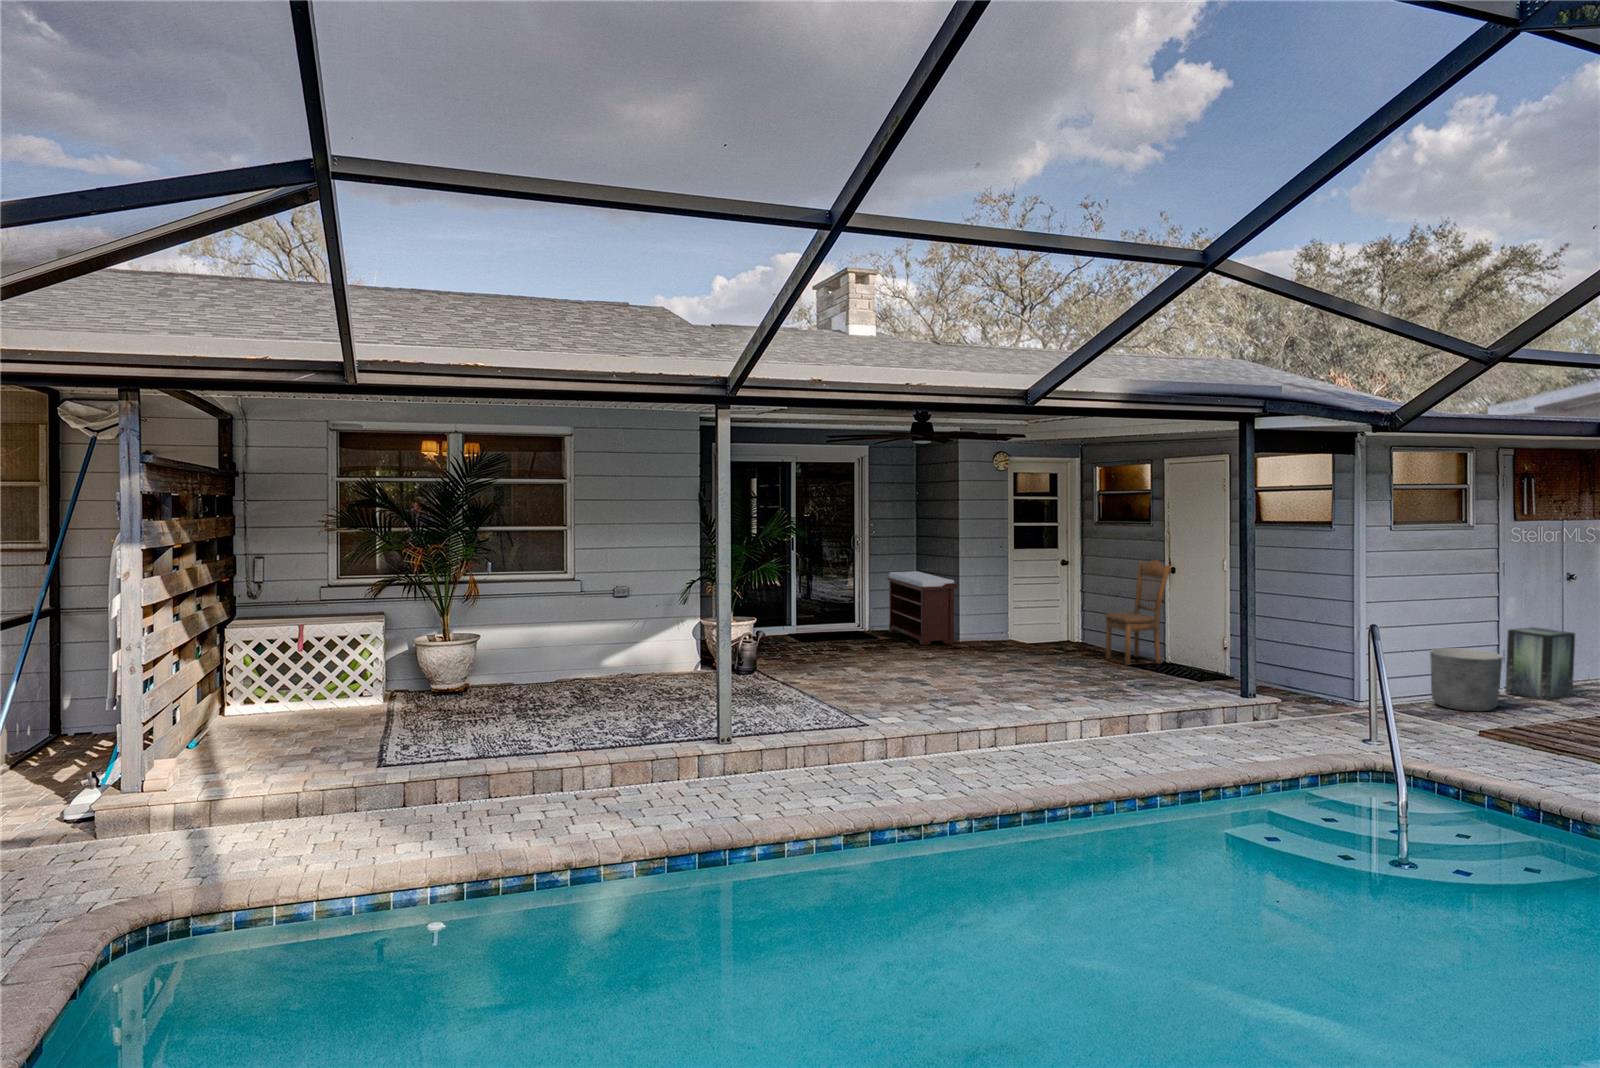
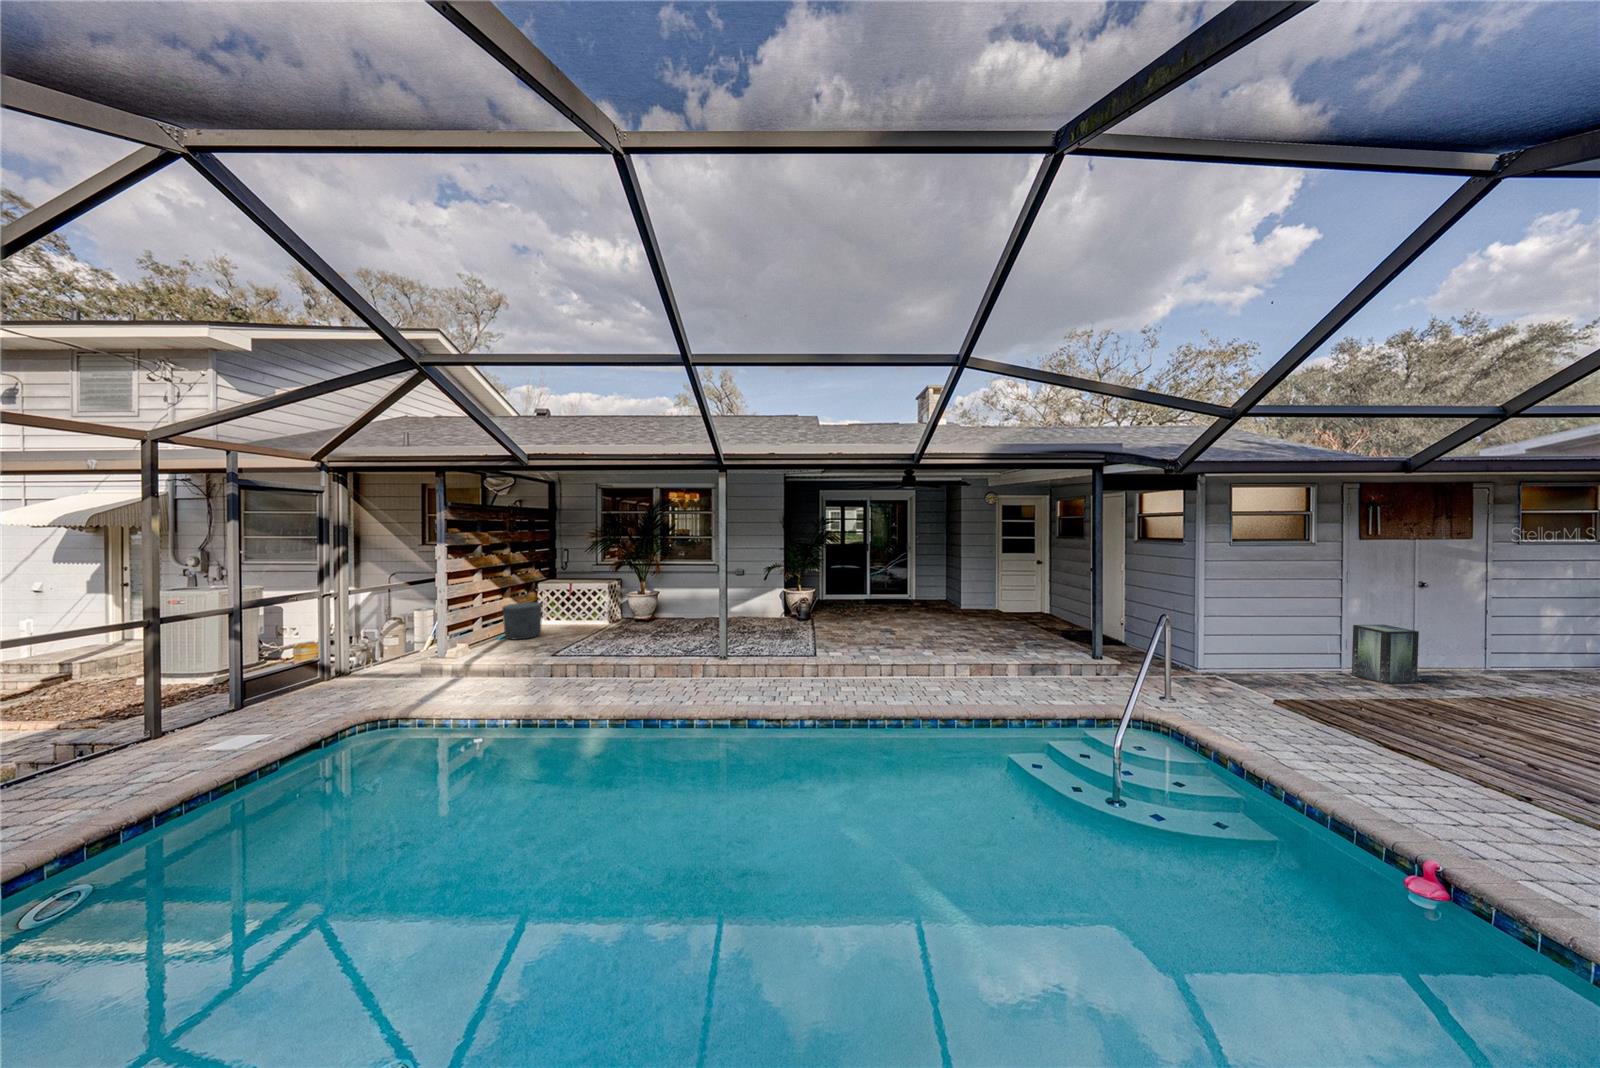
dining chair: present [1105,560,1171,665] -> none [1039,562,1083,632]
bench: present [887,571,957,645] -> none [924,566,955,612]
planter: present [1430,648,1503,712] -> present [502,602,542,640]

